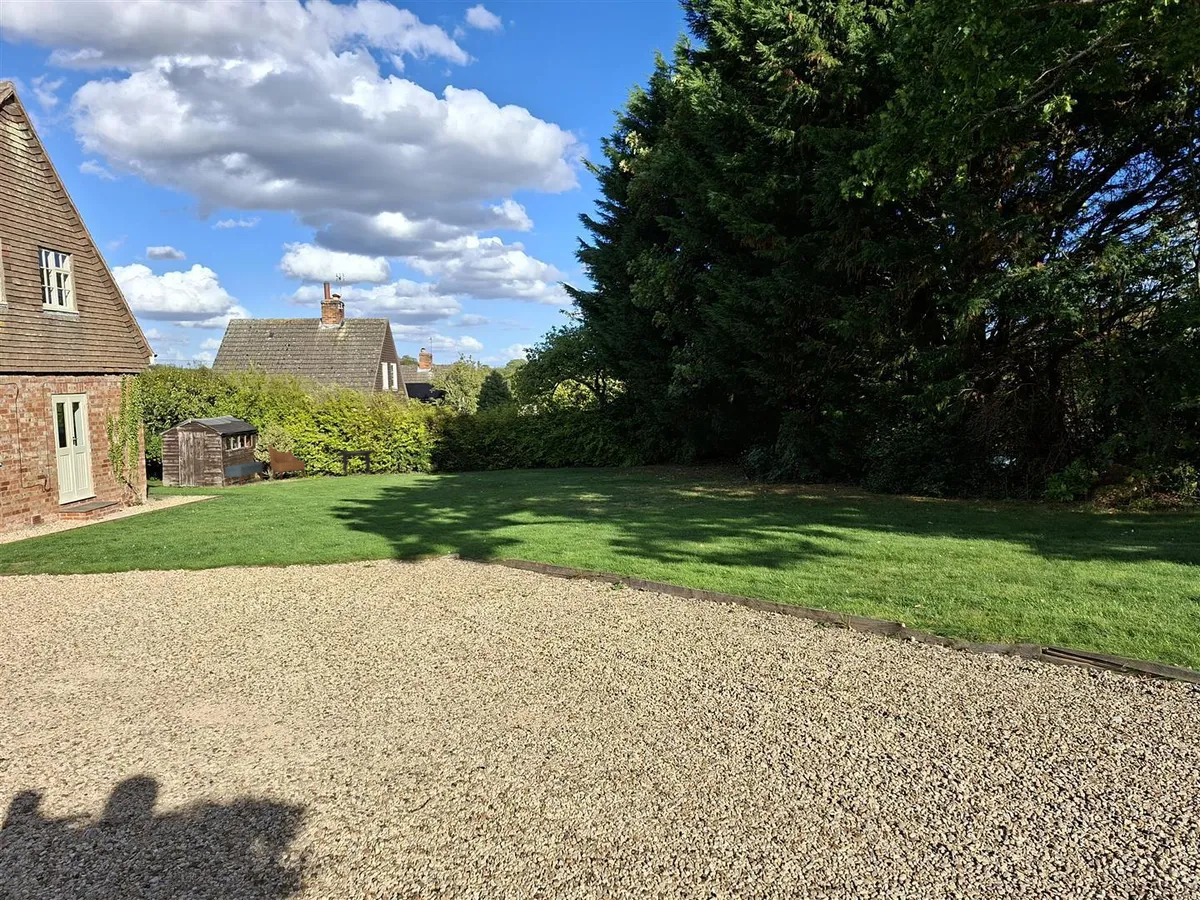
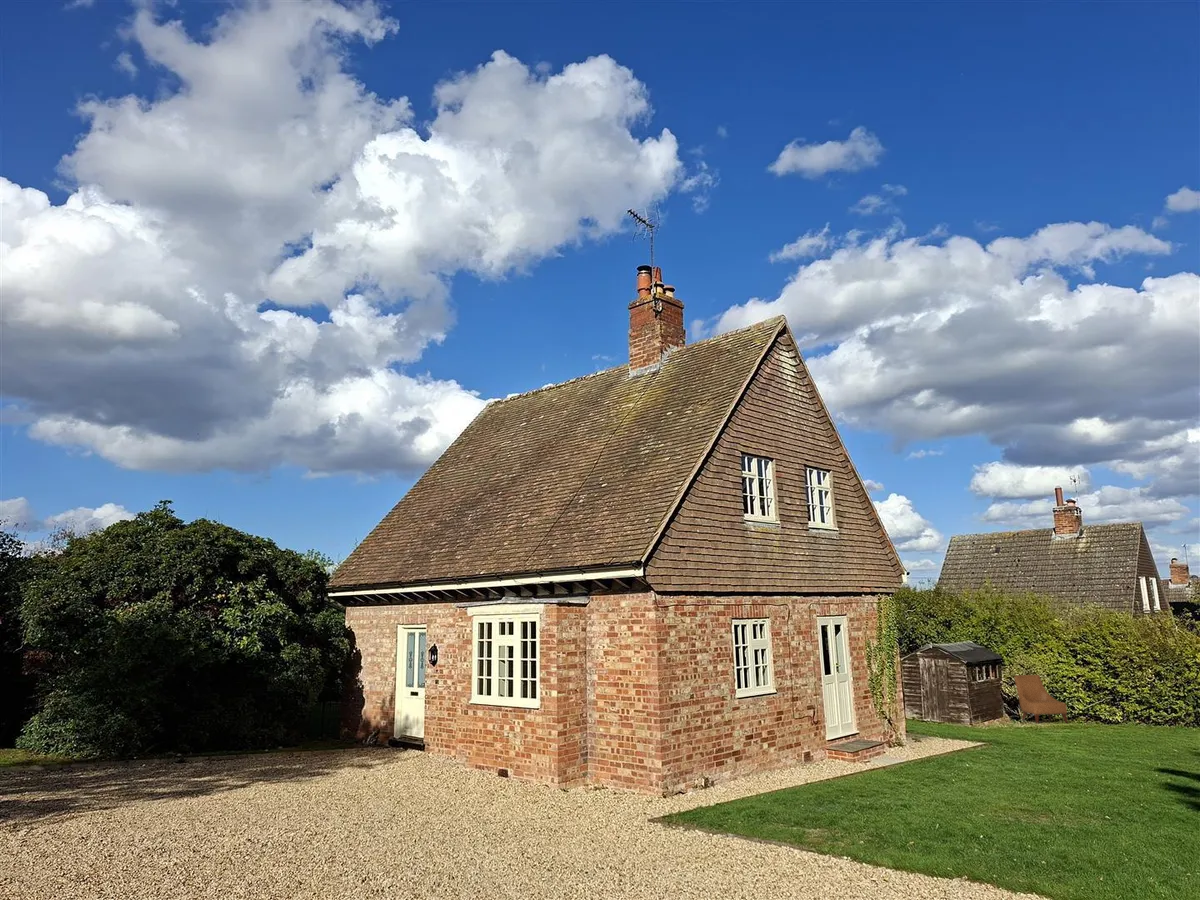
round table: present [338,450,374,474] -> none [1109,692,1168,728]
bench: present [225,462,263,486] -> none [971,698,1015,729]

